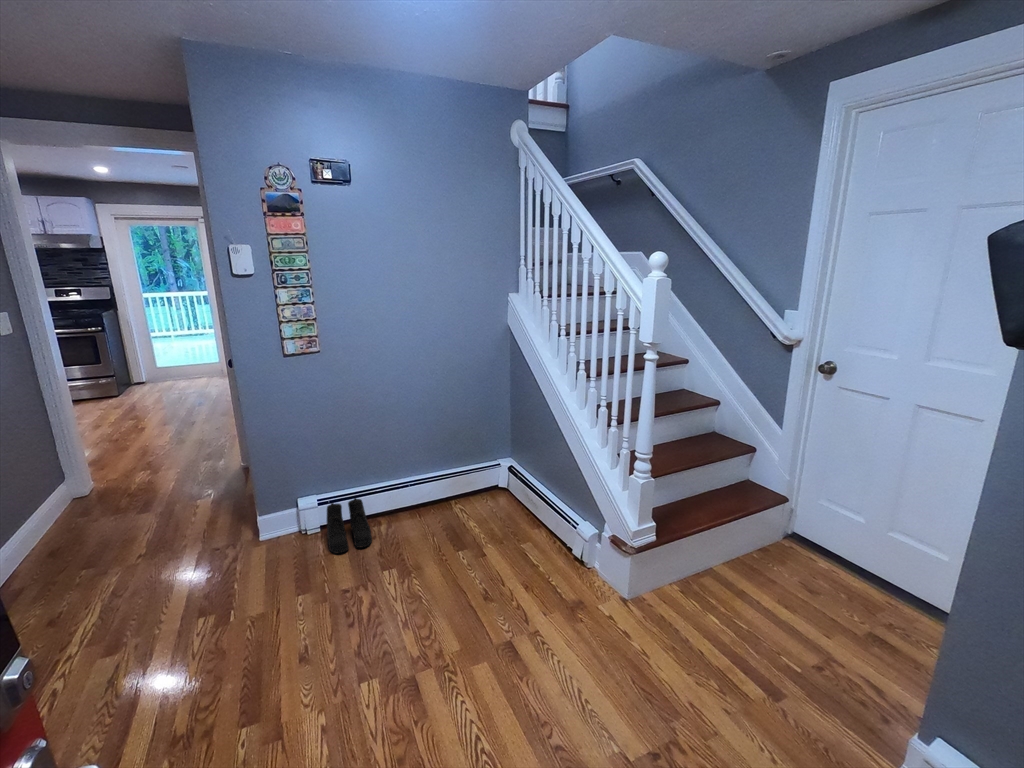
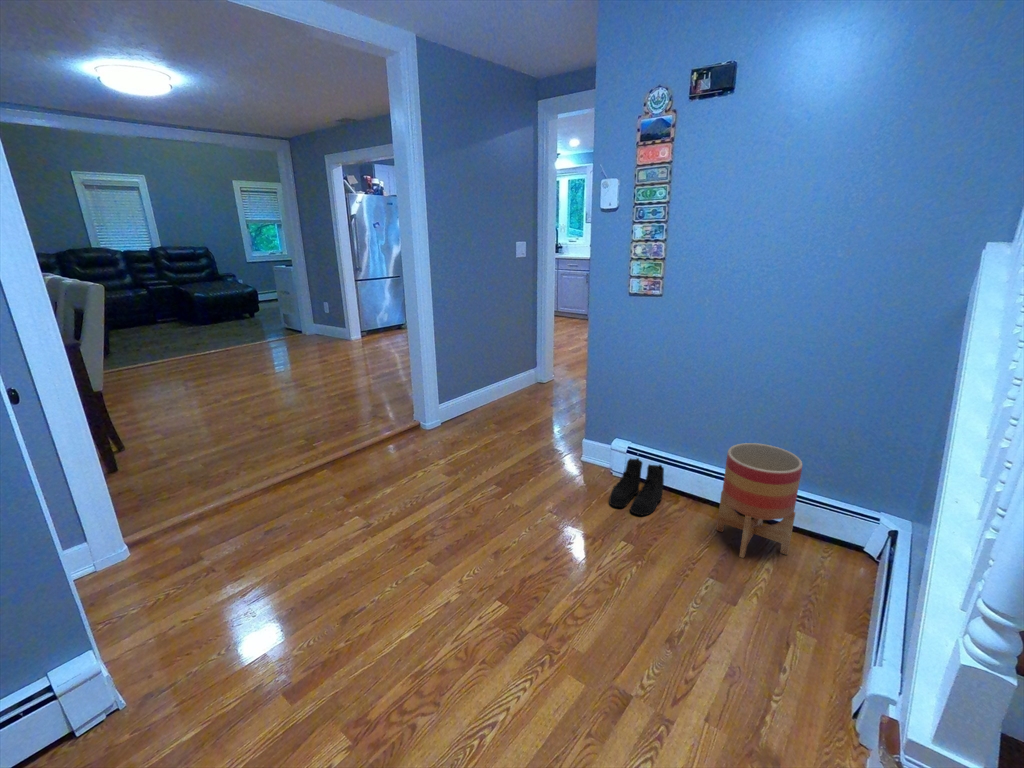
planter: none [417,443,469,529] -> present [717,443,802,558]

